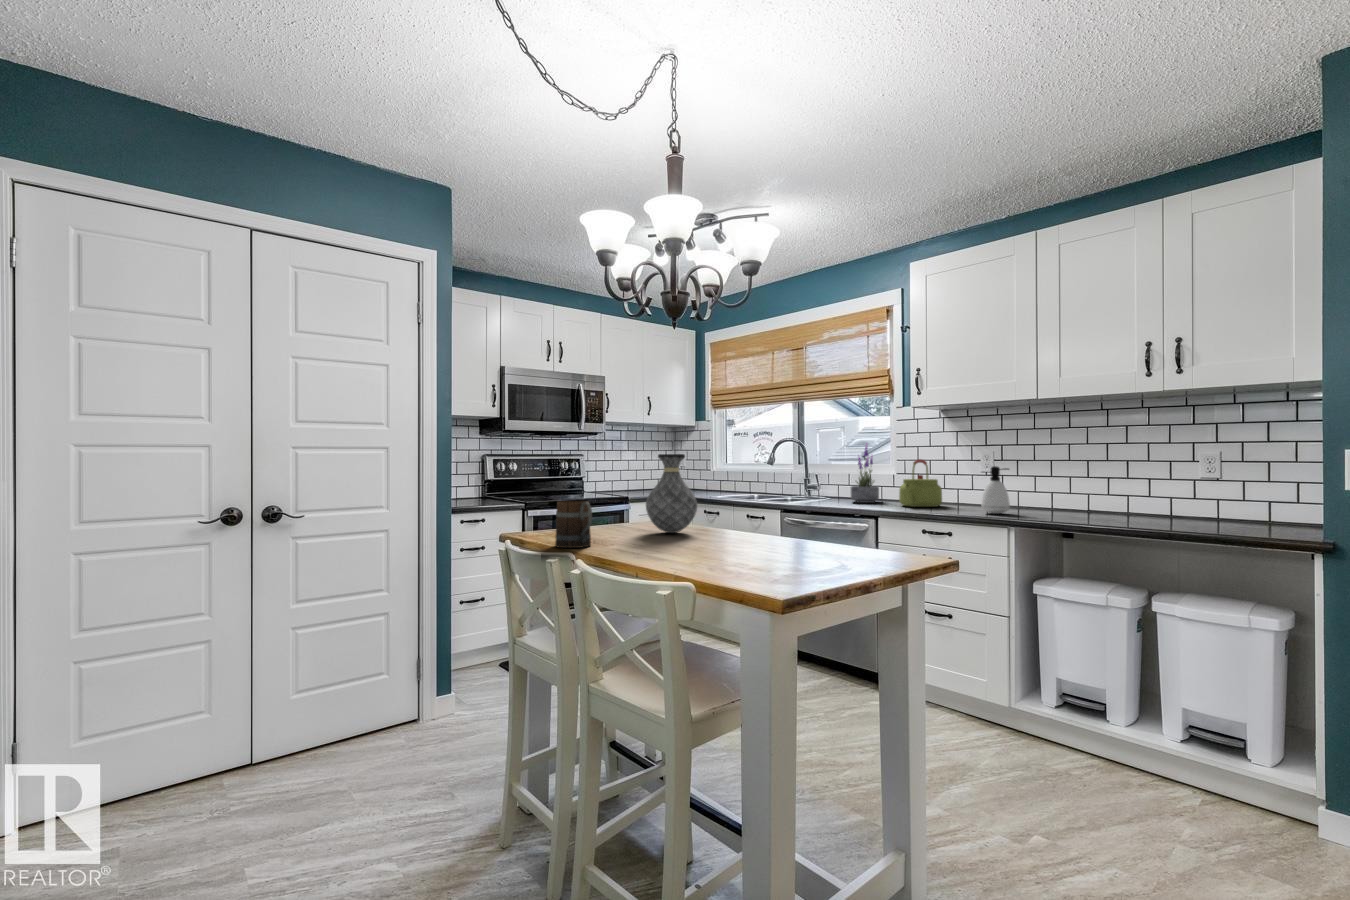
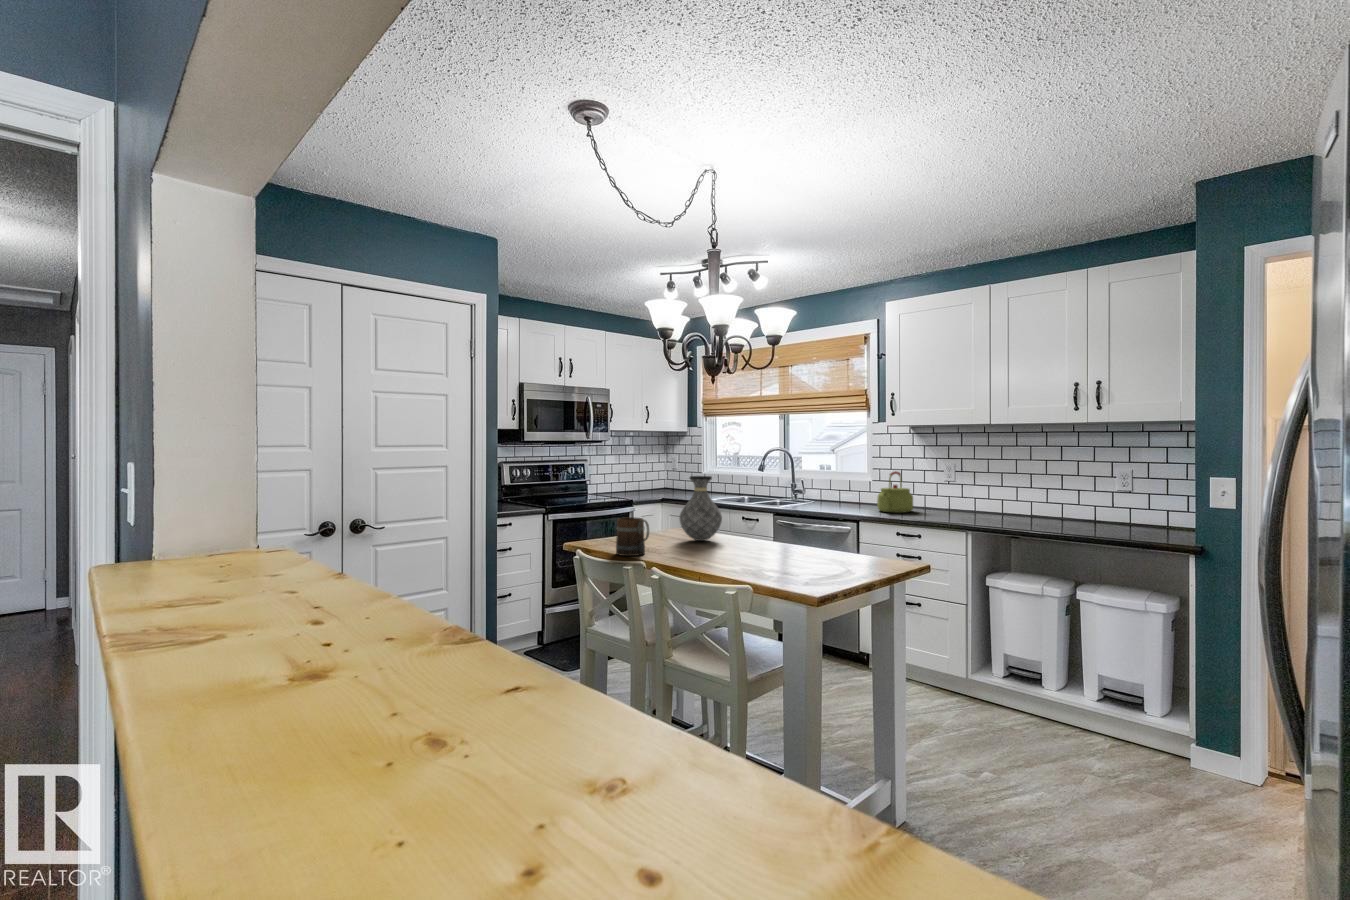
potted plant: present [851,443,879,503] -> none [835,454,859,508]
soap dispenser: present [981,466,1010,514] -> none [946,480,969,520]

